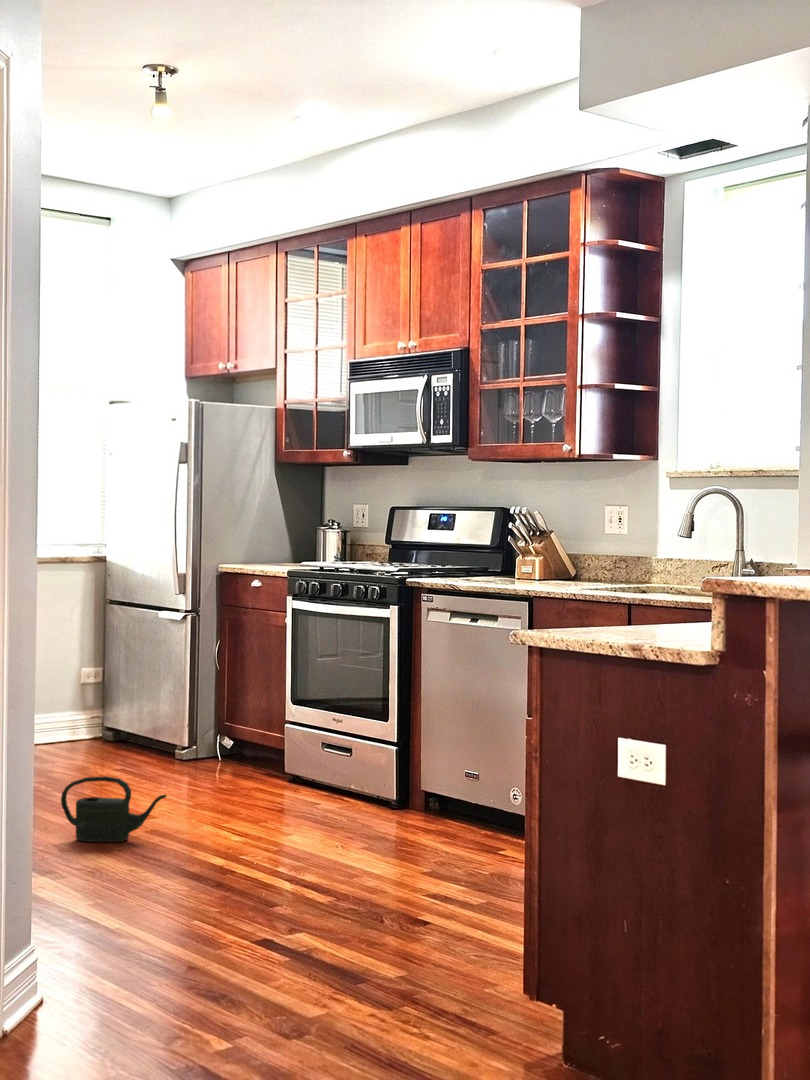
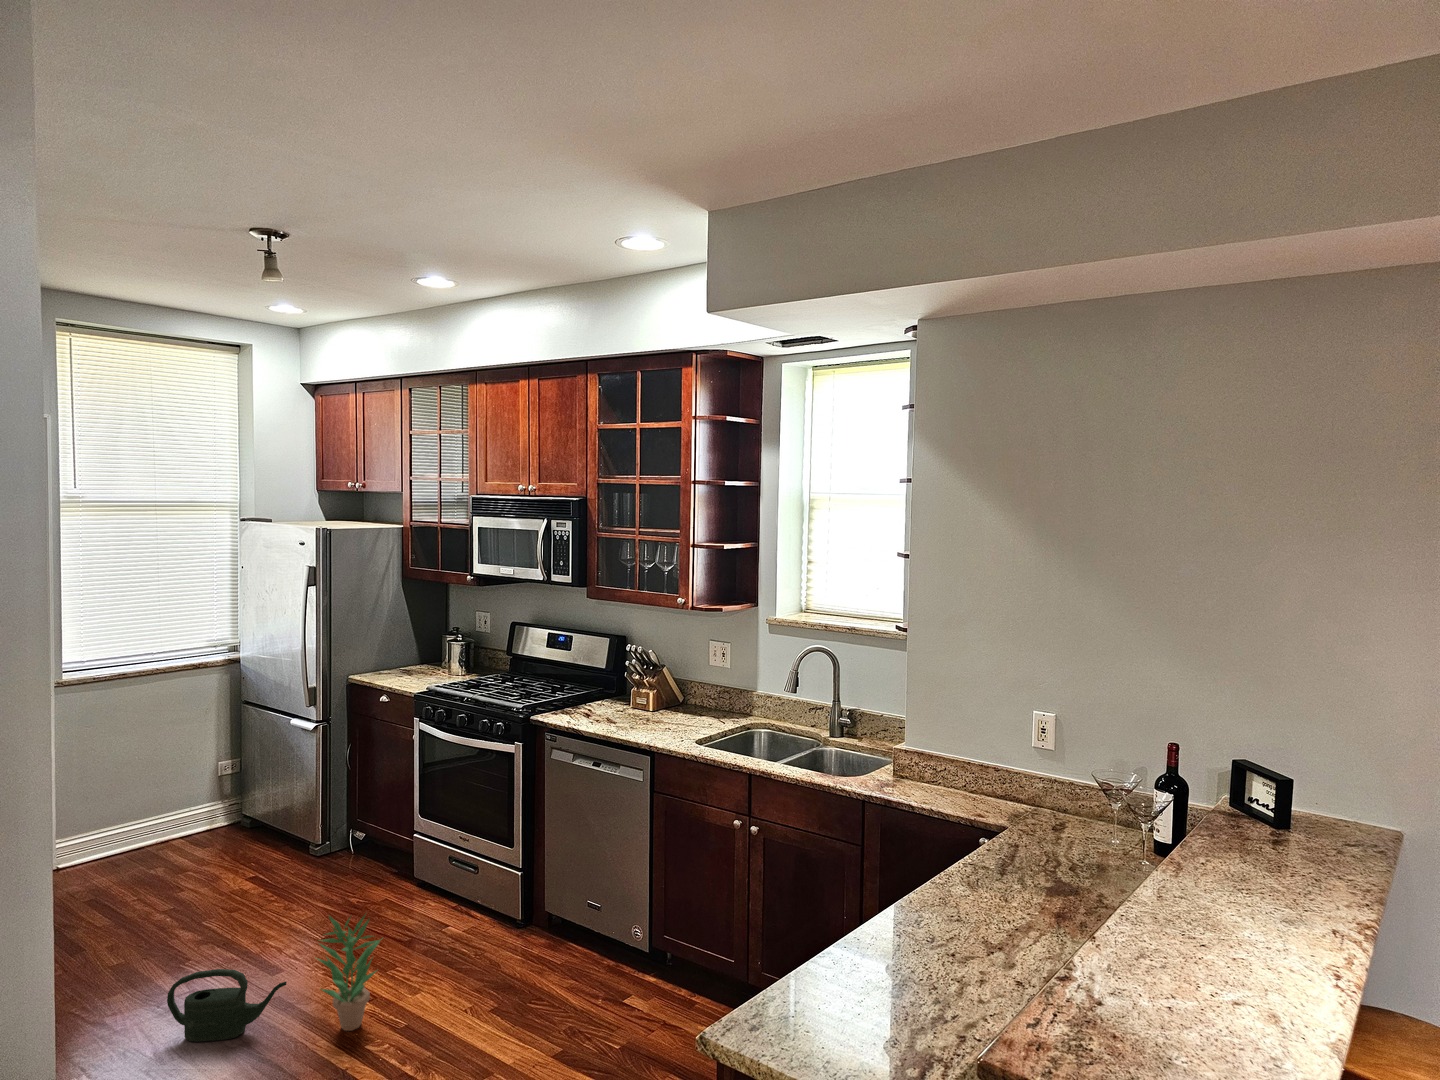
potted plant: none [193,725,257,846] -> present [318,916,382,1031]

